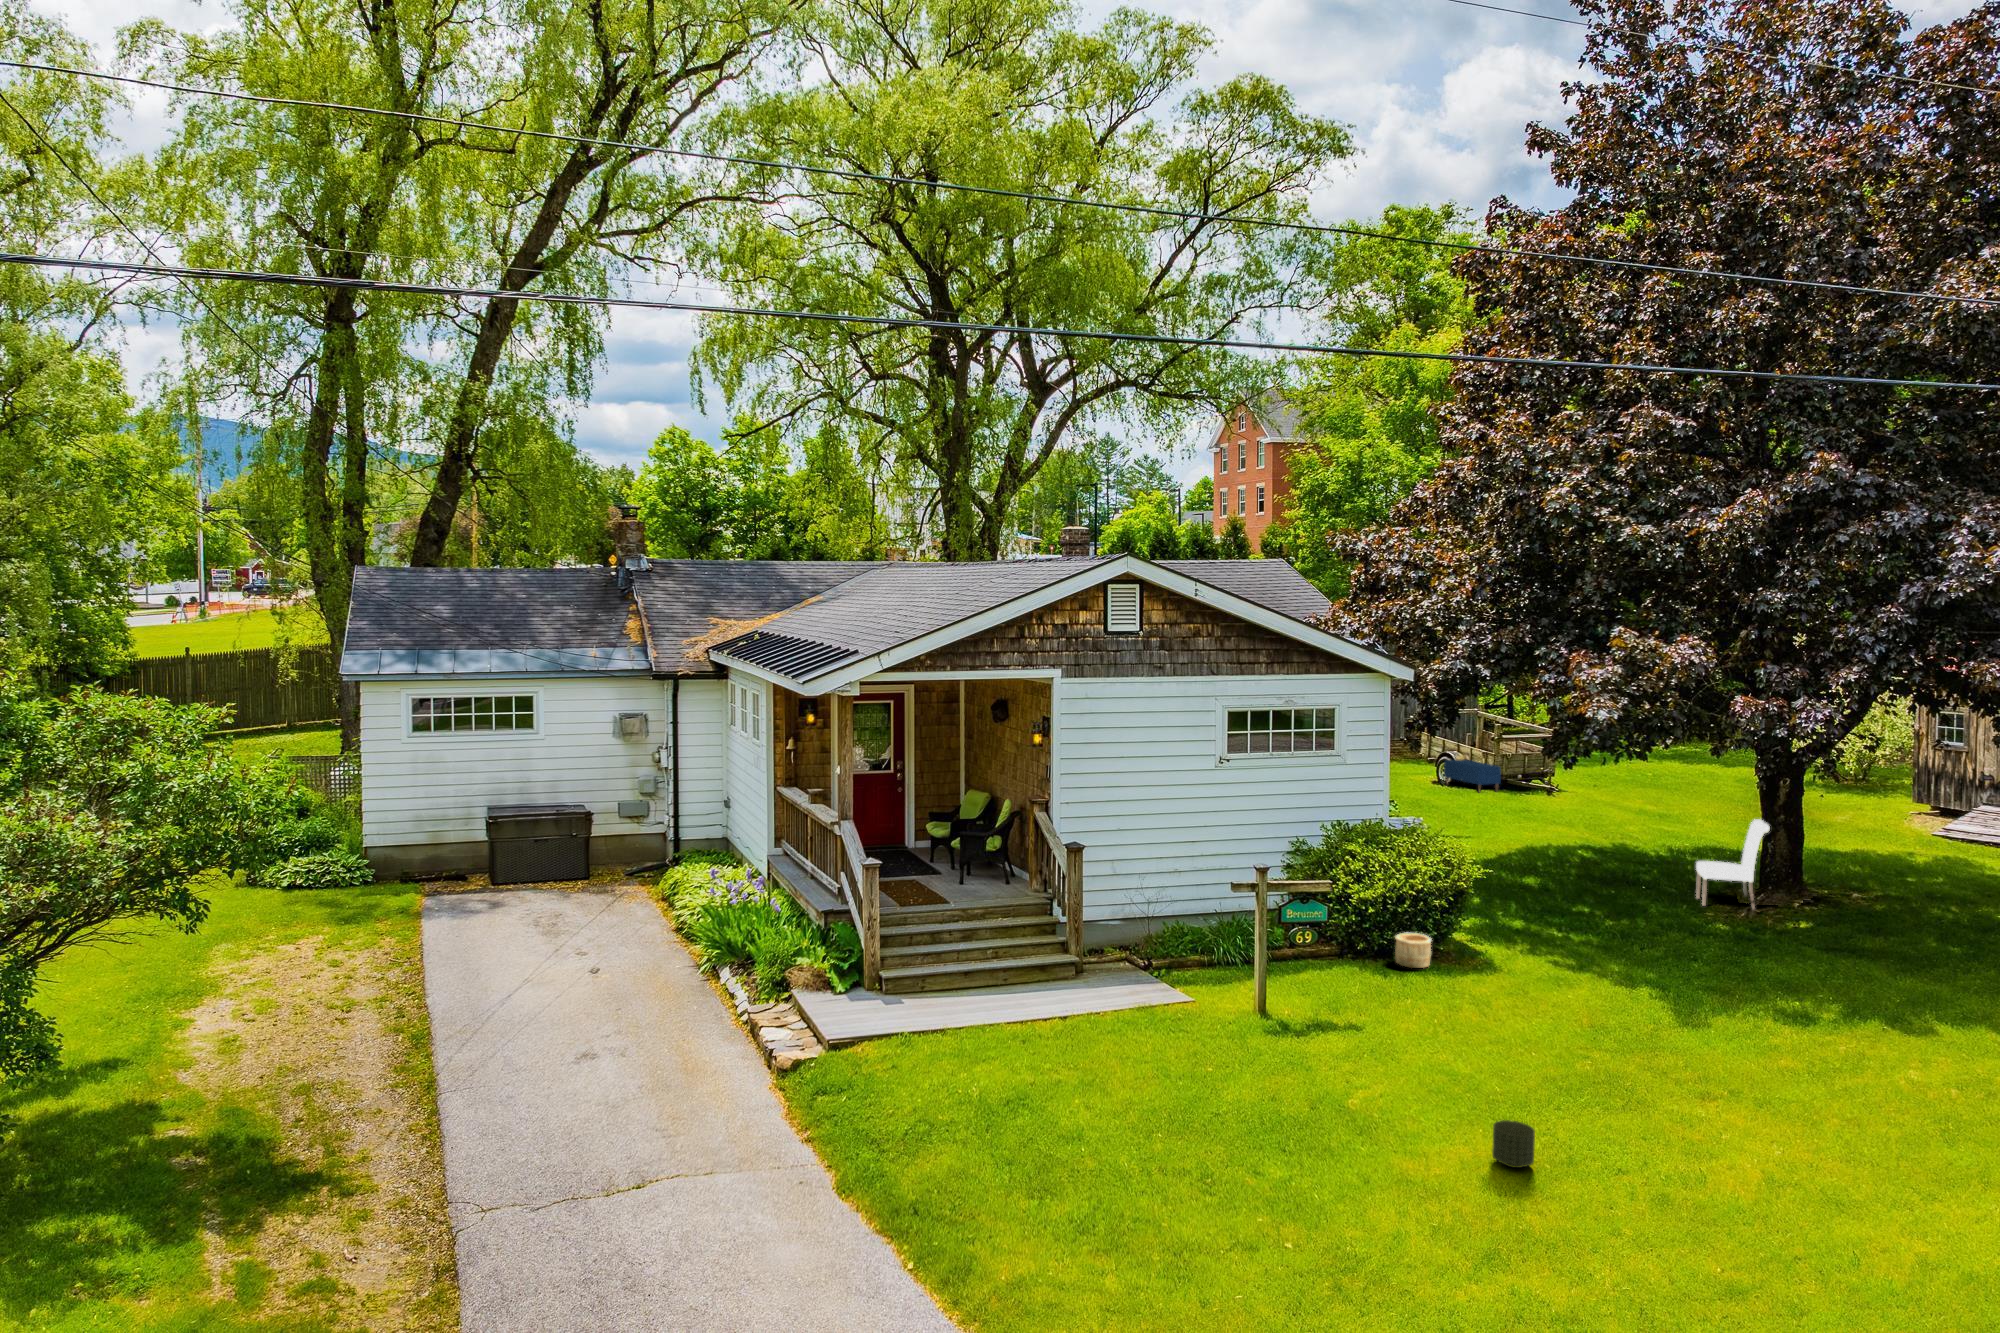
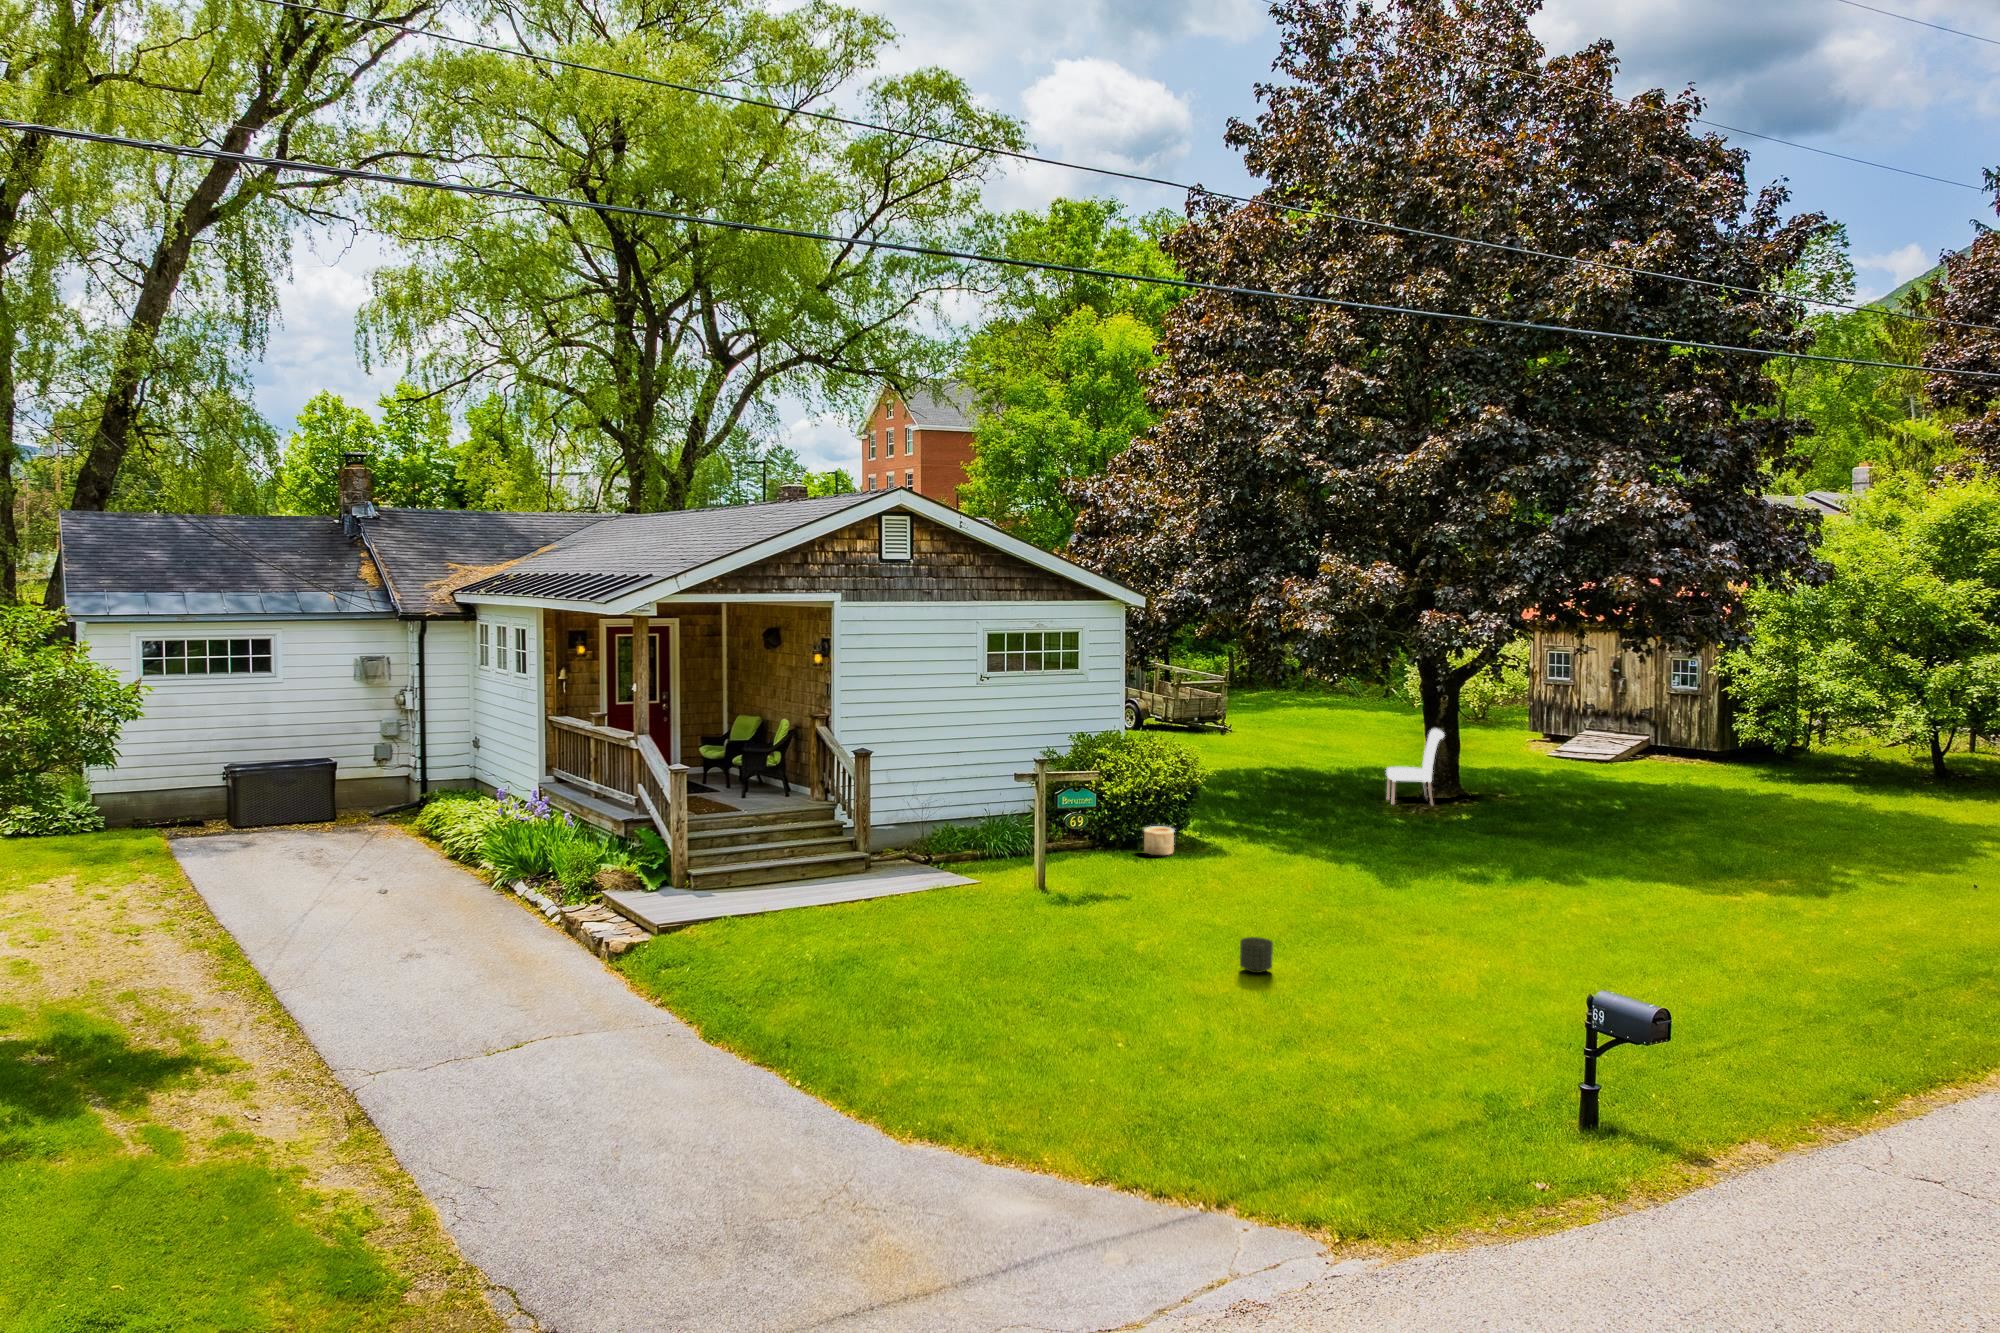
bench: present [1444,759,1501,792] -> none [1167,703,1218,732]

